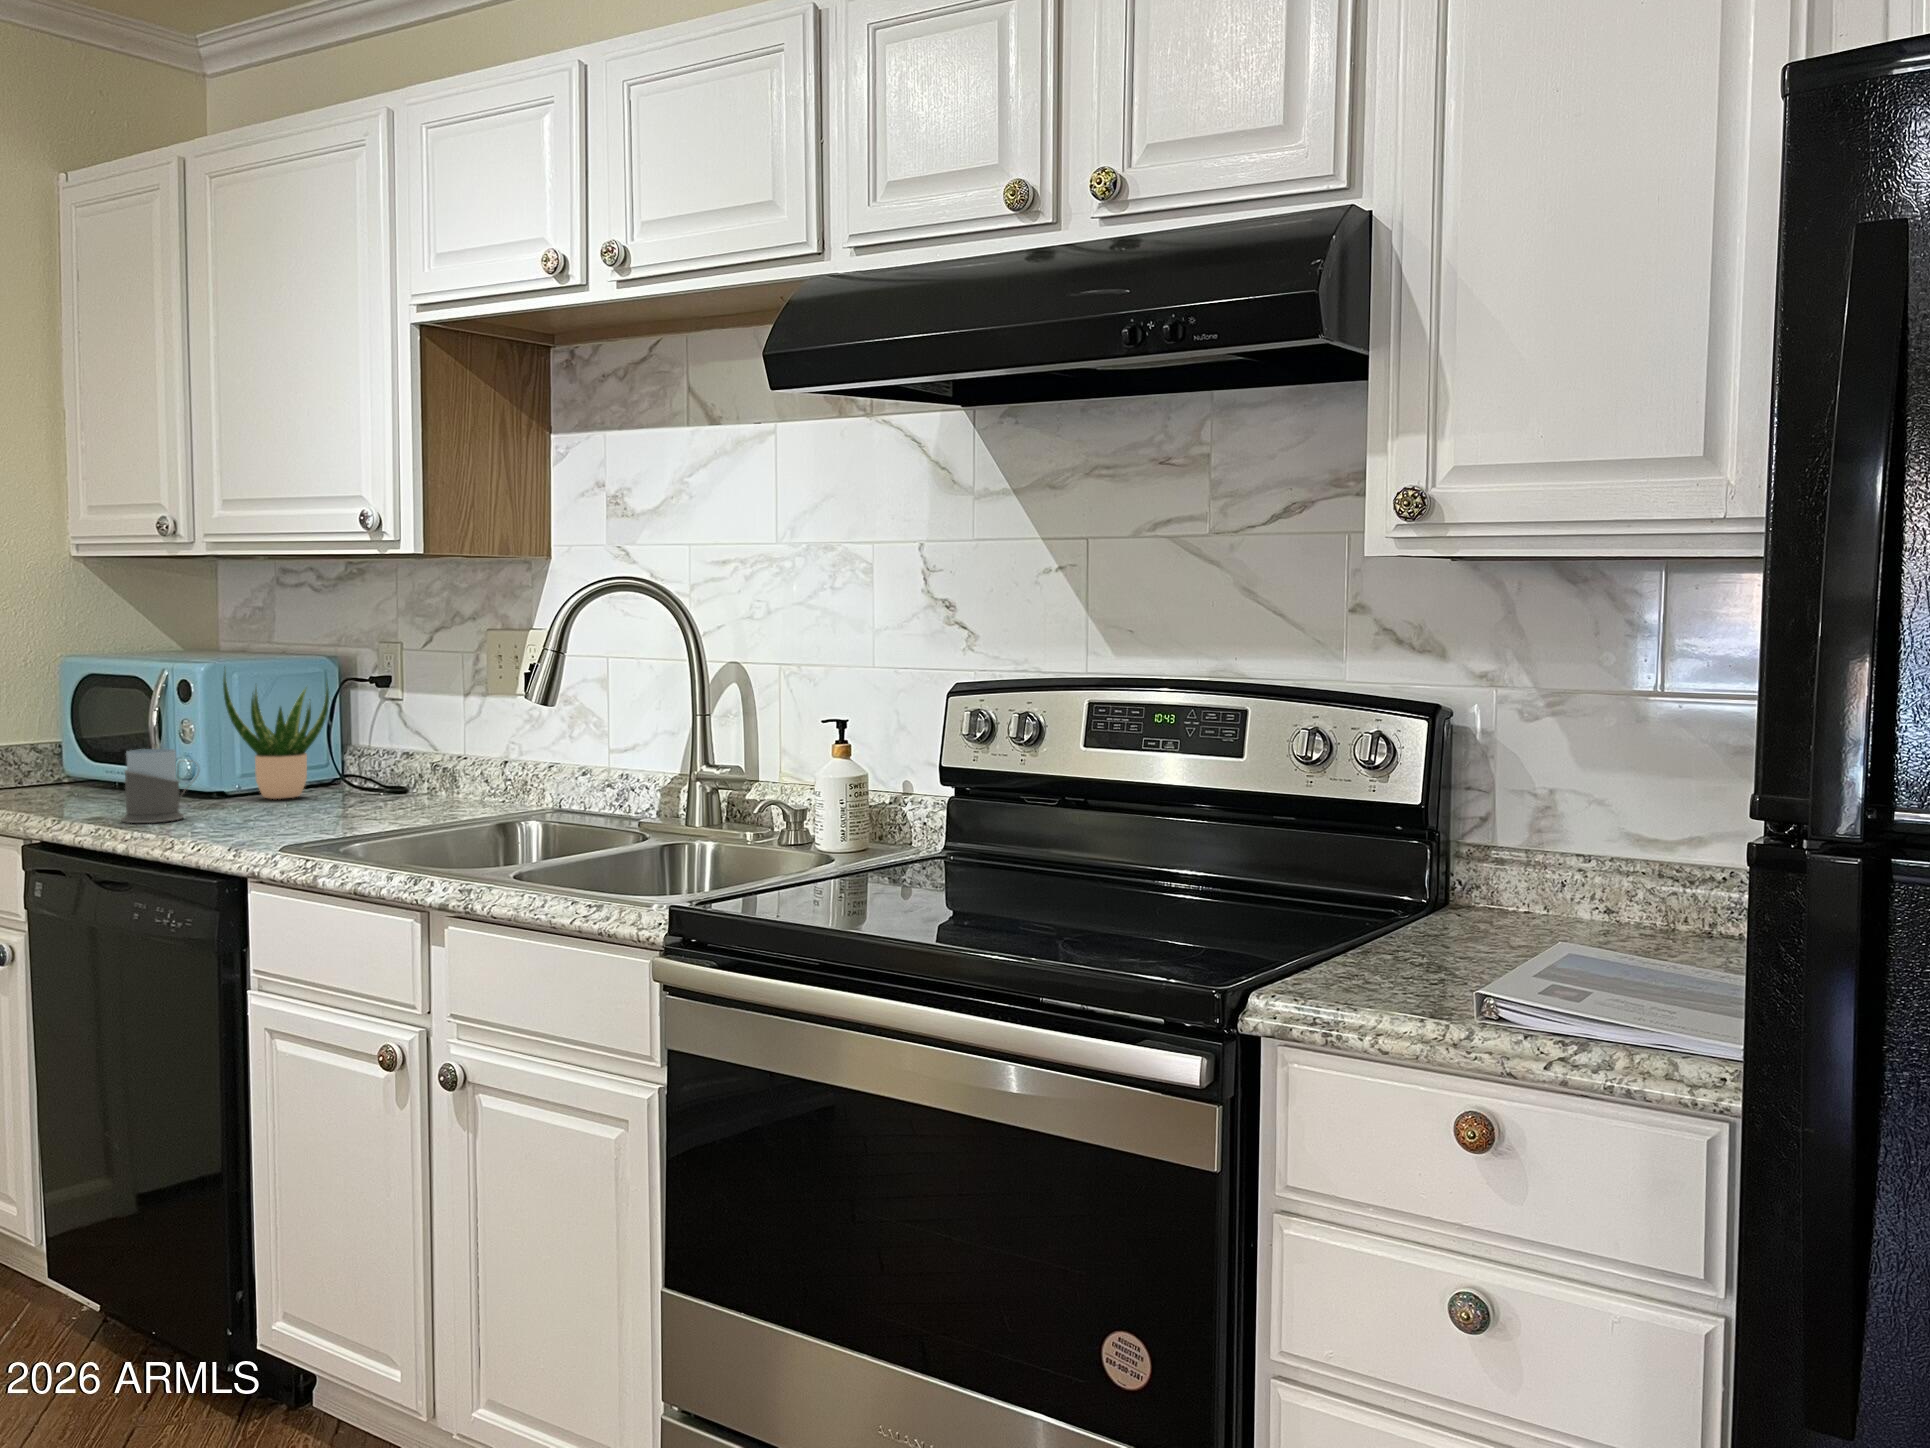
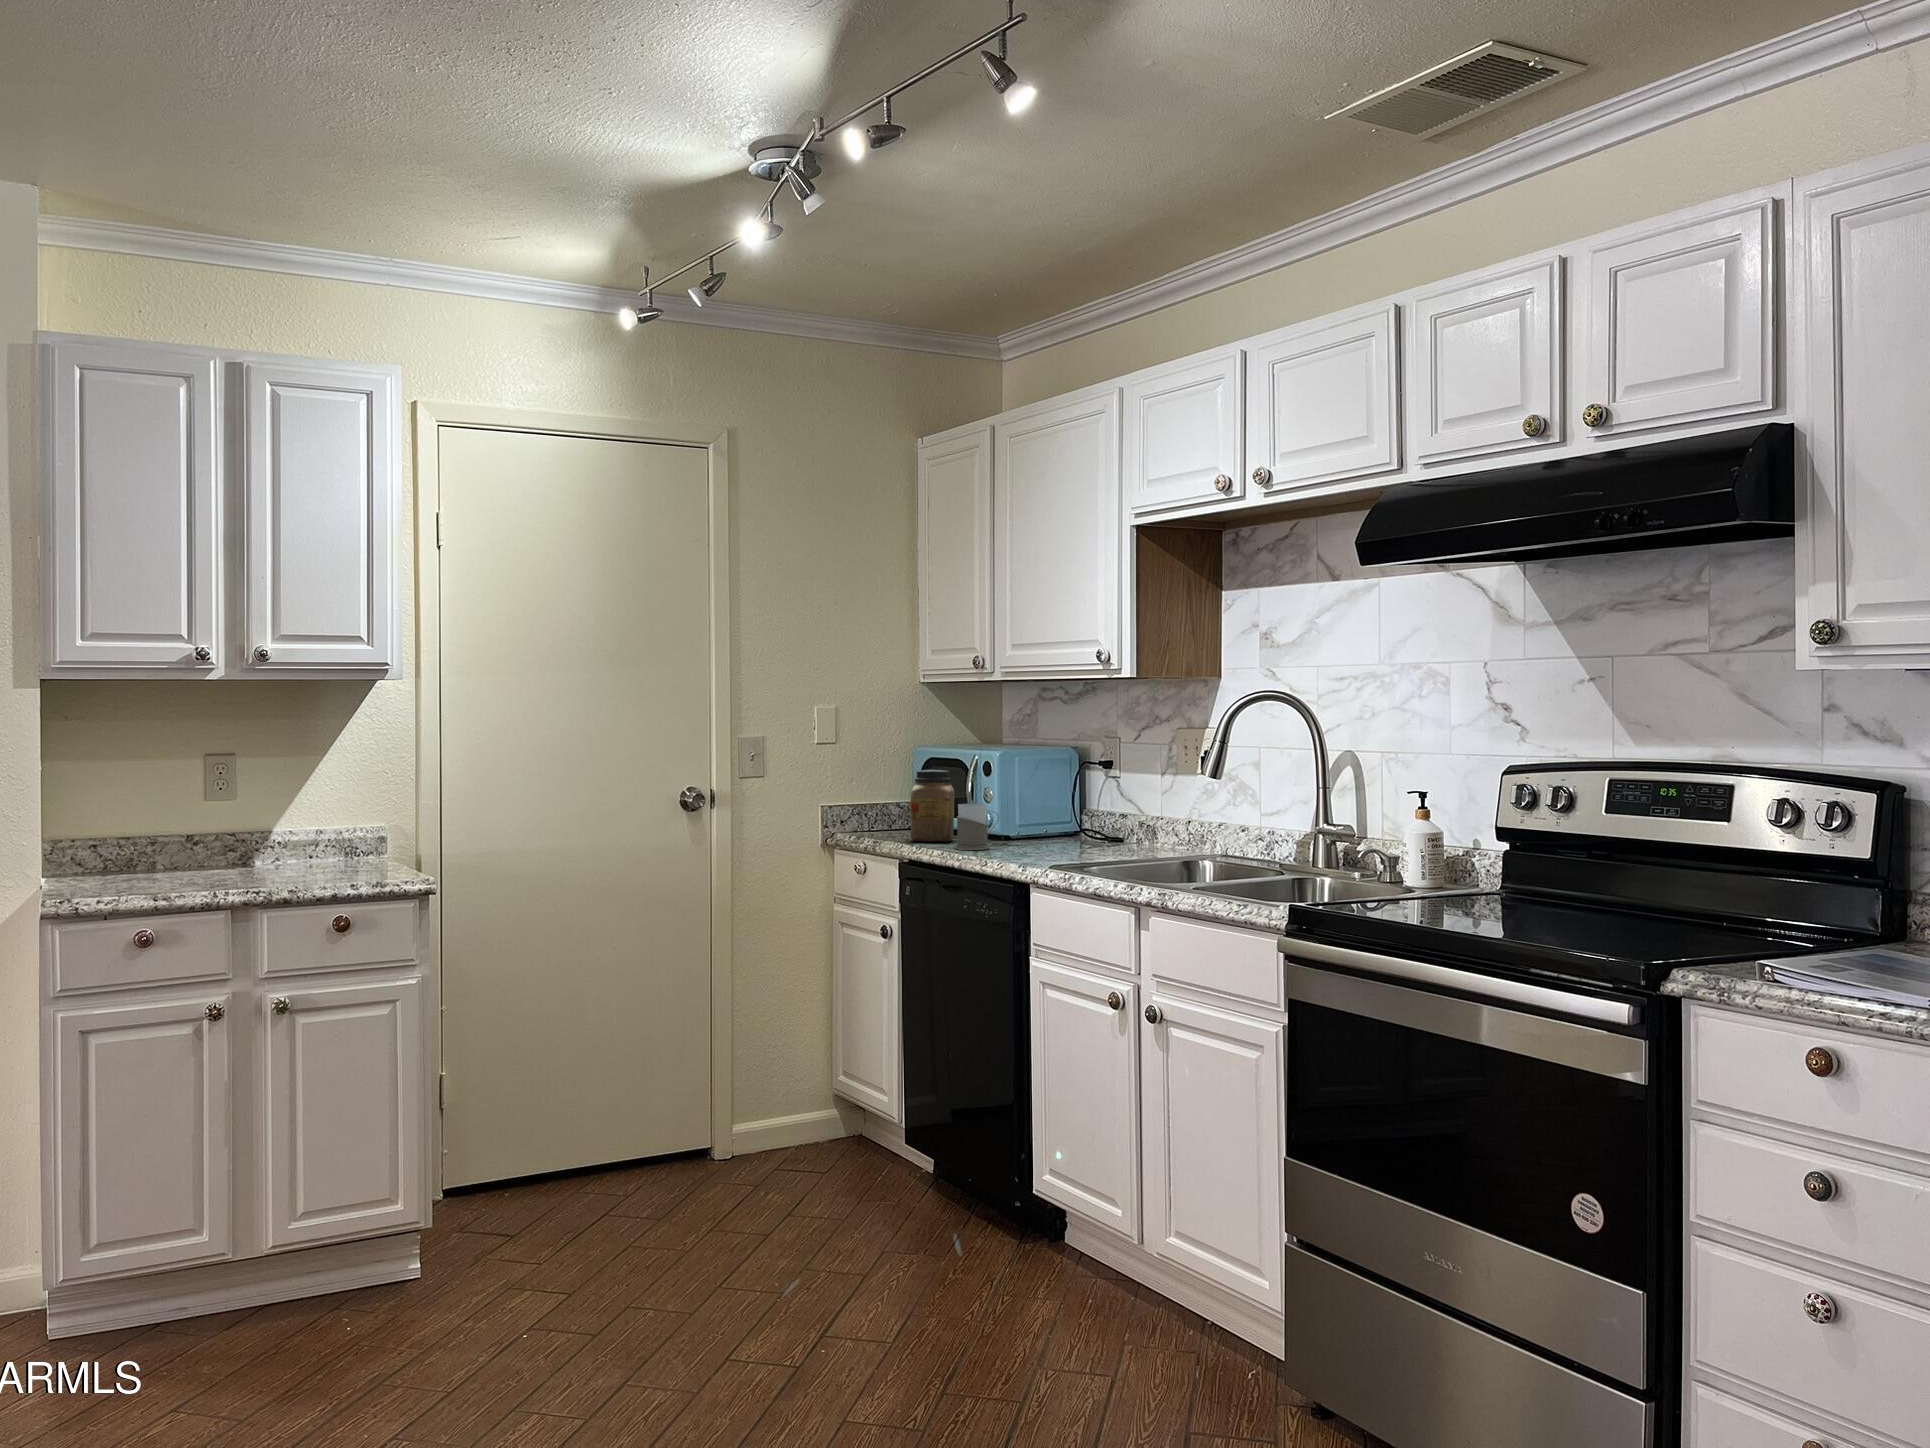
potted plant: present [223,667,329,799] -> none [1010,752,1074,841]
jar: none [43,696,126,812] -> present [910,770,954,842]

